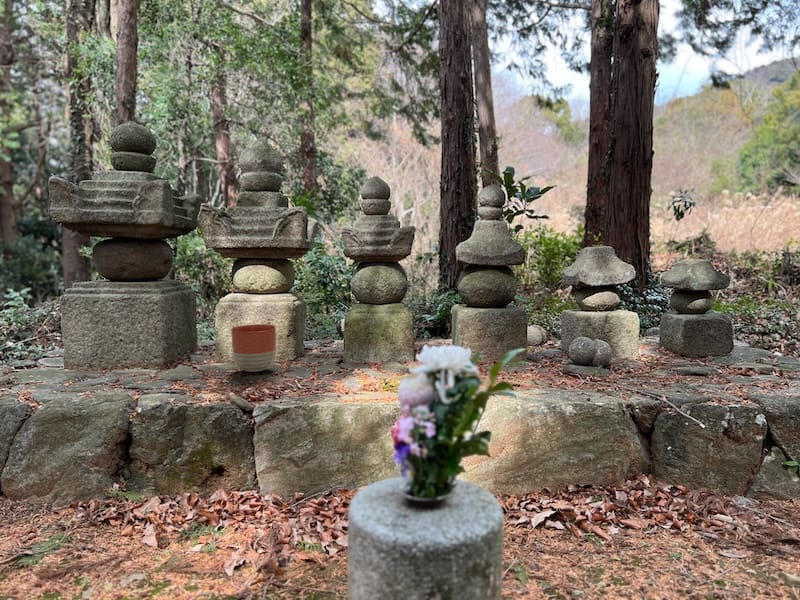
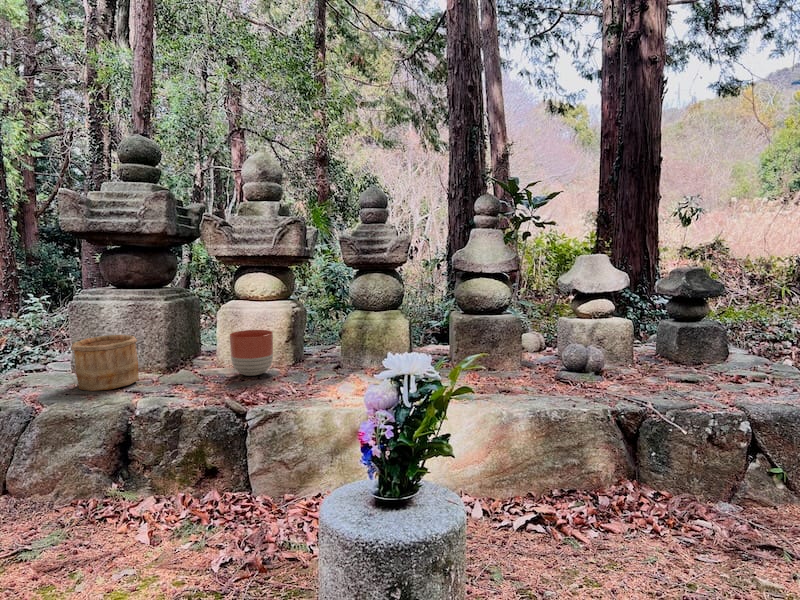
wooden bucket: none [66,330,136,388] -> present [71,335,139,391]

